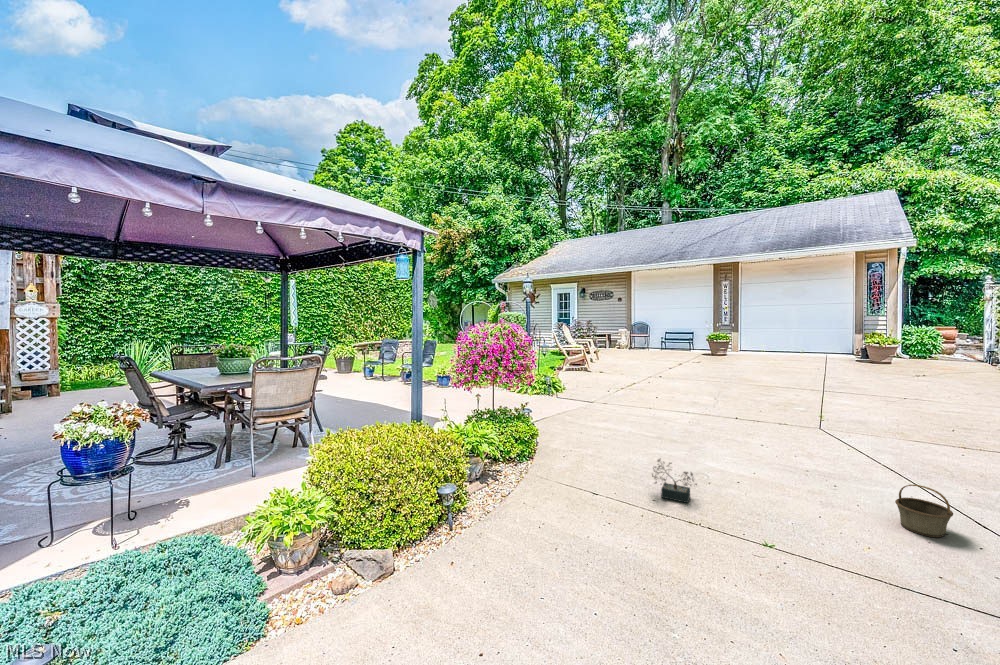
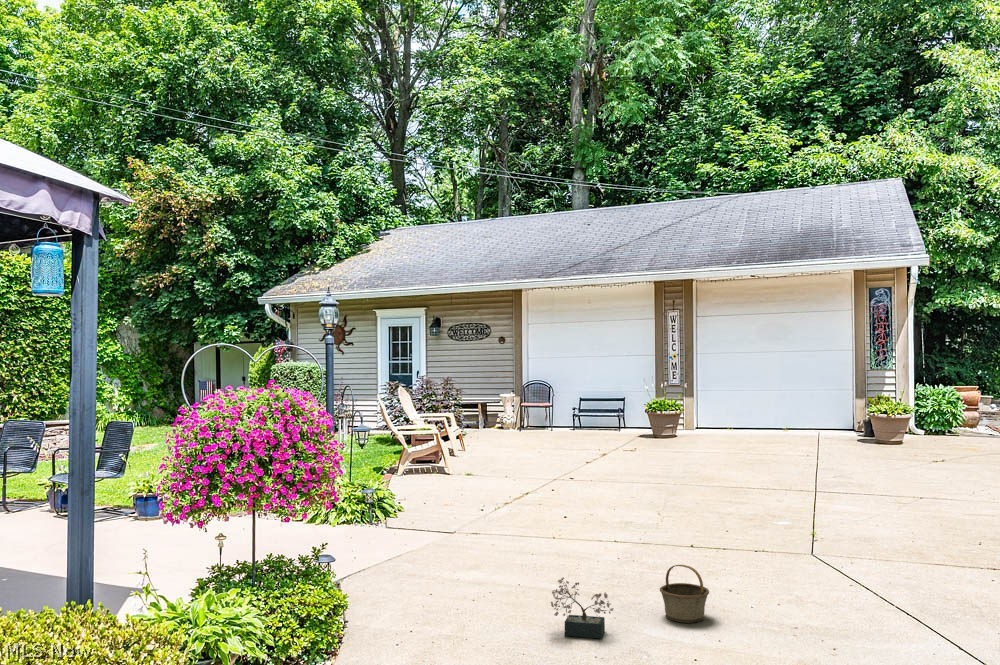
basket: present [895,484,953,537] -> present [660,565,709,623]

